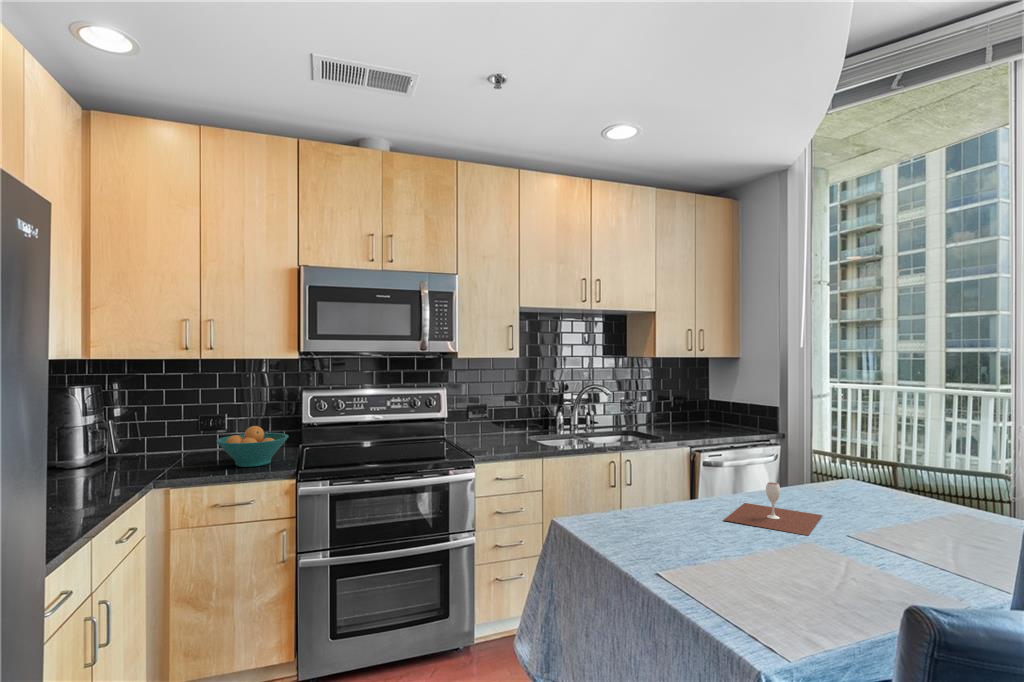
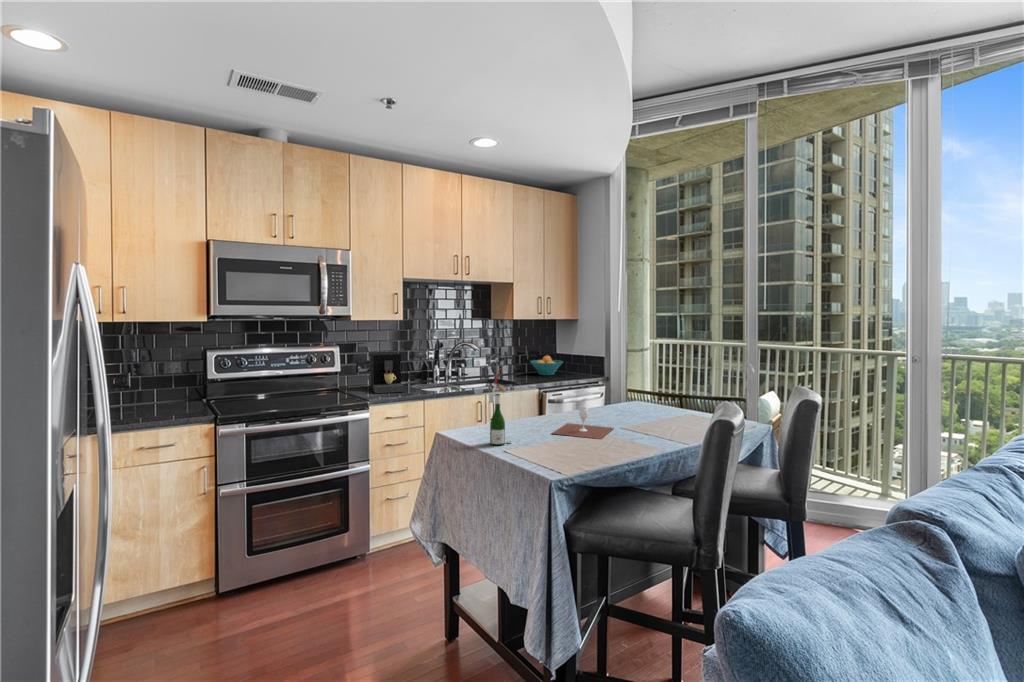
coffee maker: none [481,395,520,445] -> present [370,351,404,393]
wine bottle: none [629,421,665,537] -> present [489,368,512,445]
fruit bowl: present [216,426,289,467] -> present [530,356,563,375]

